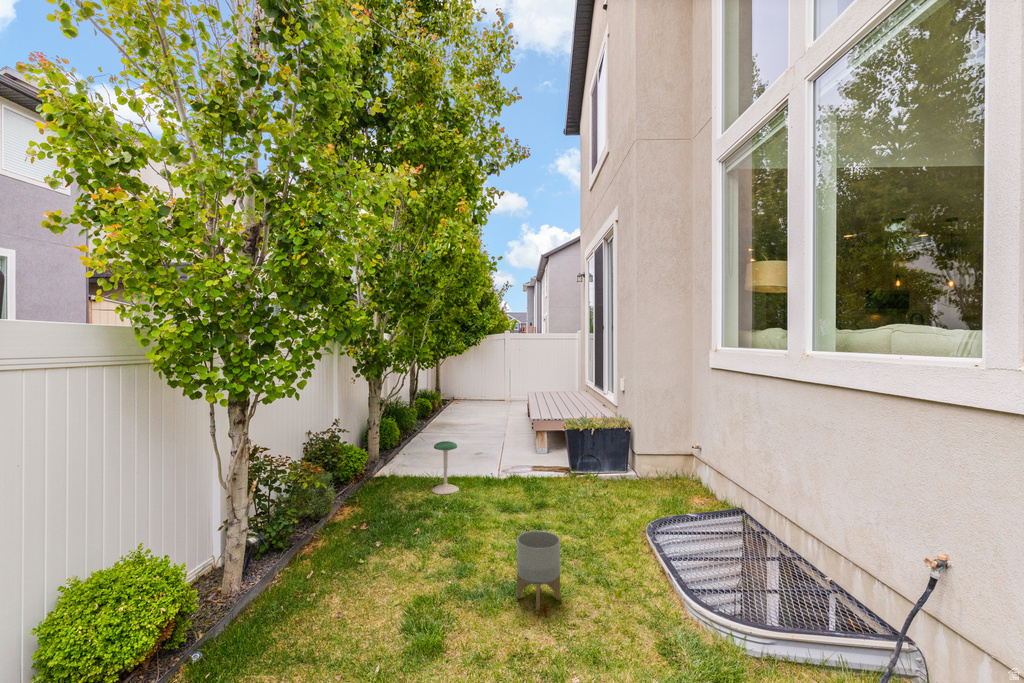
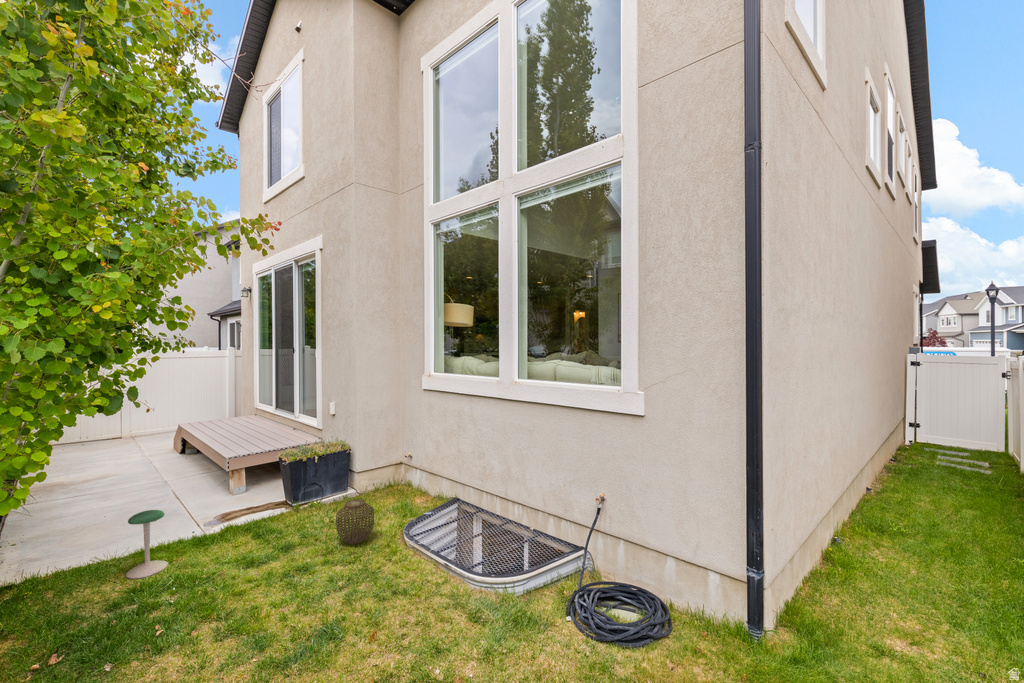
woven basket: none [582,474,623,522] -> present [336,499,374,544]
planter: present [517,531,560,610] -> none [337,567,378,640]

